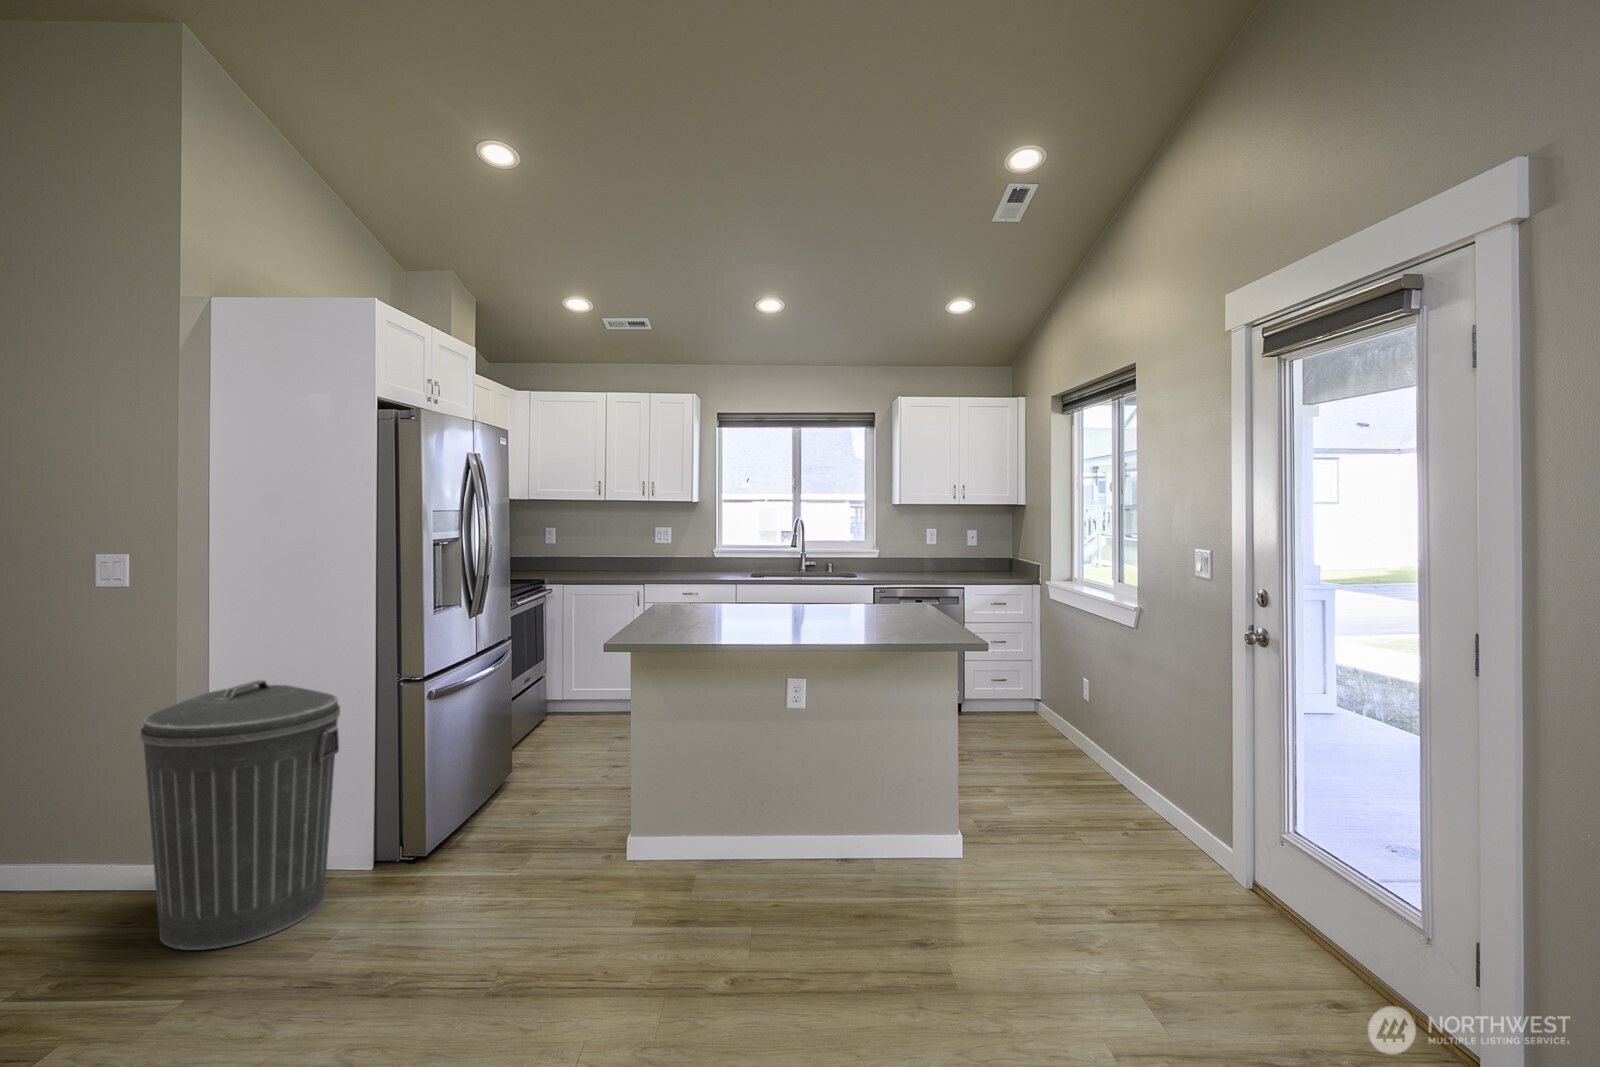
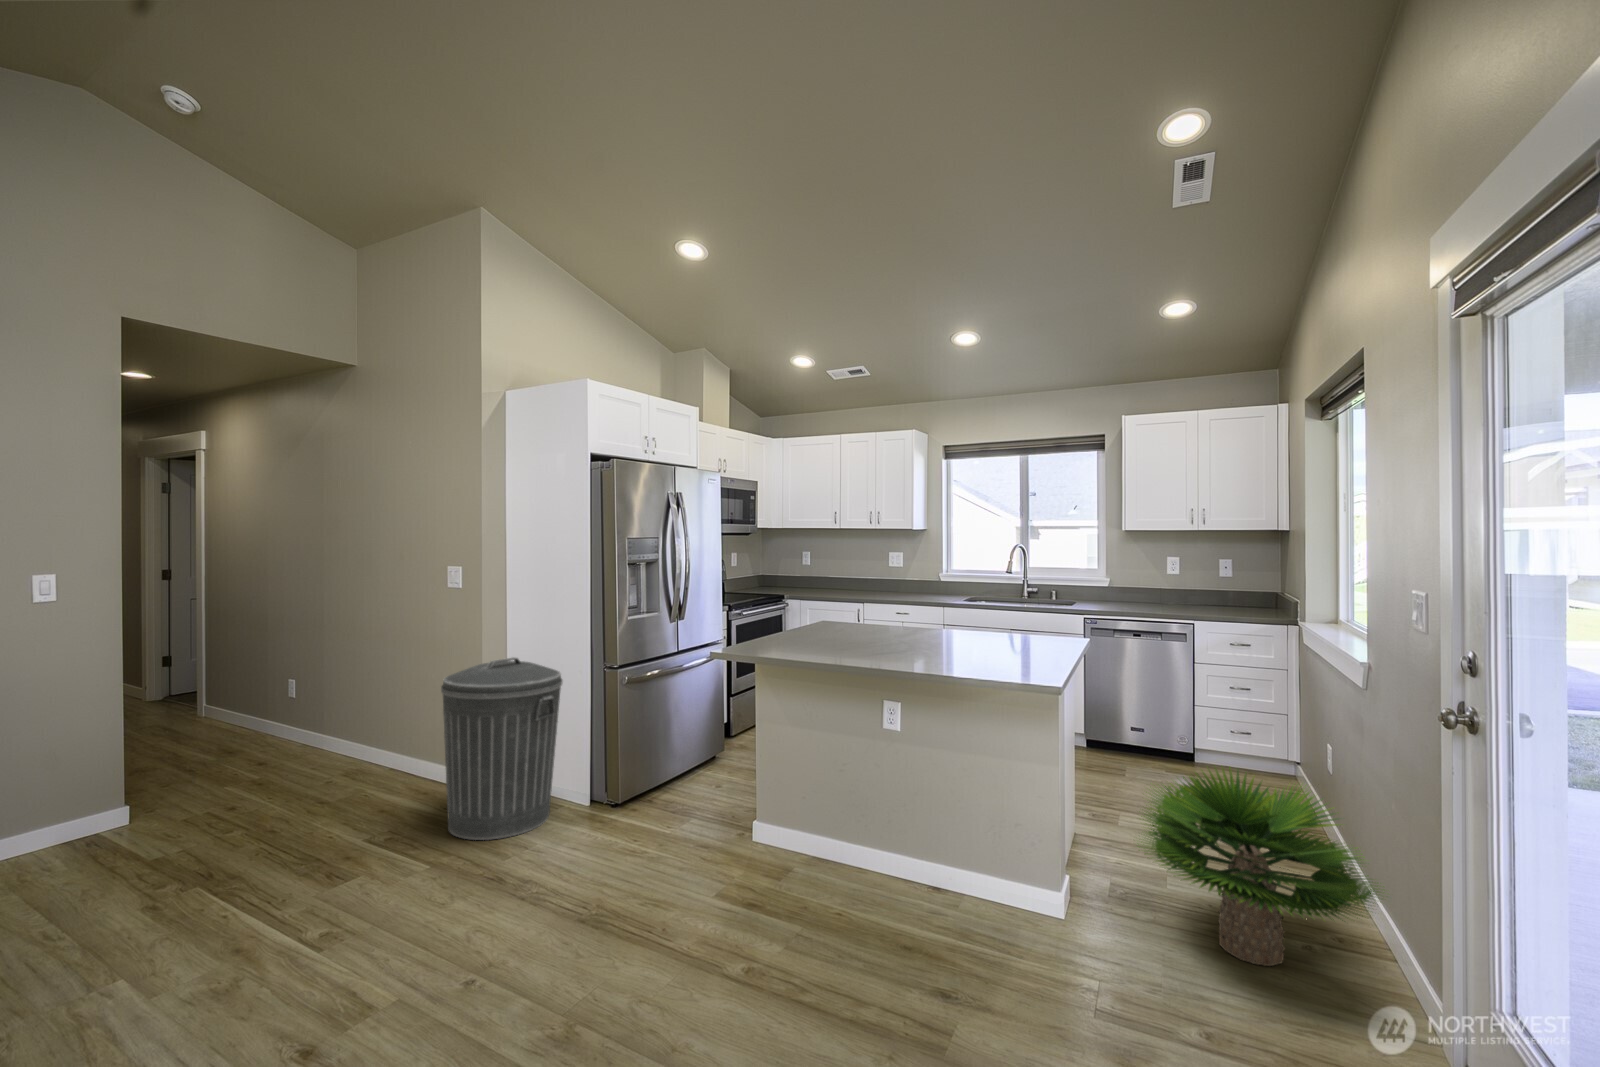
potted plant: none [1006,700,1196,856] -> present [1141,768,1379,966]

